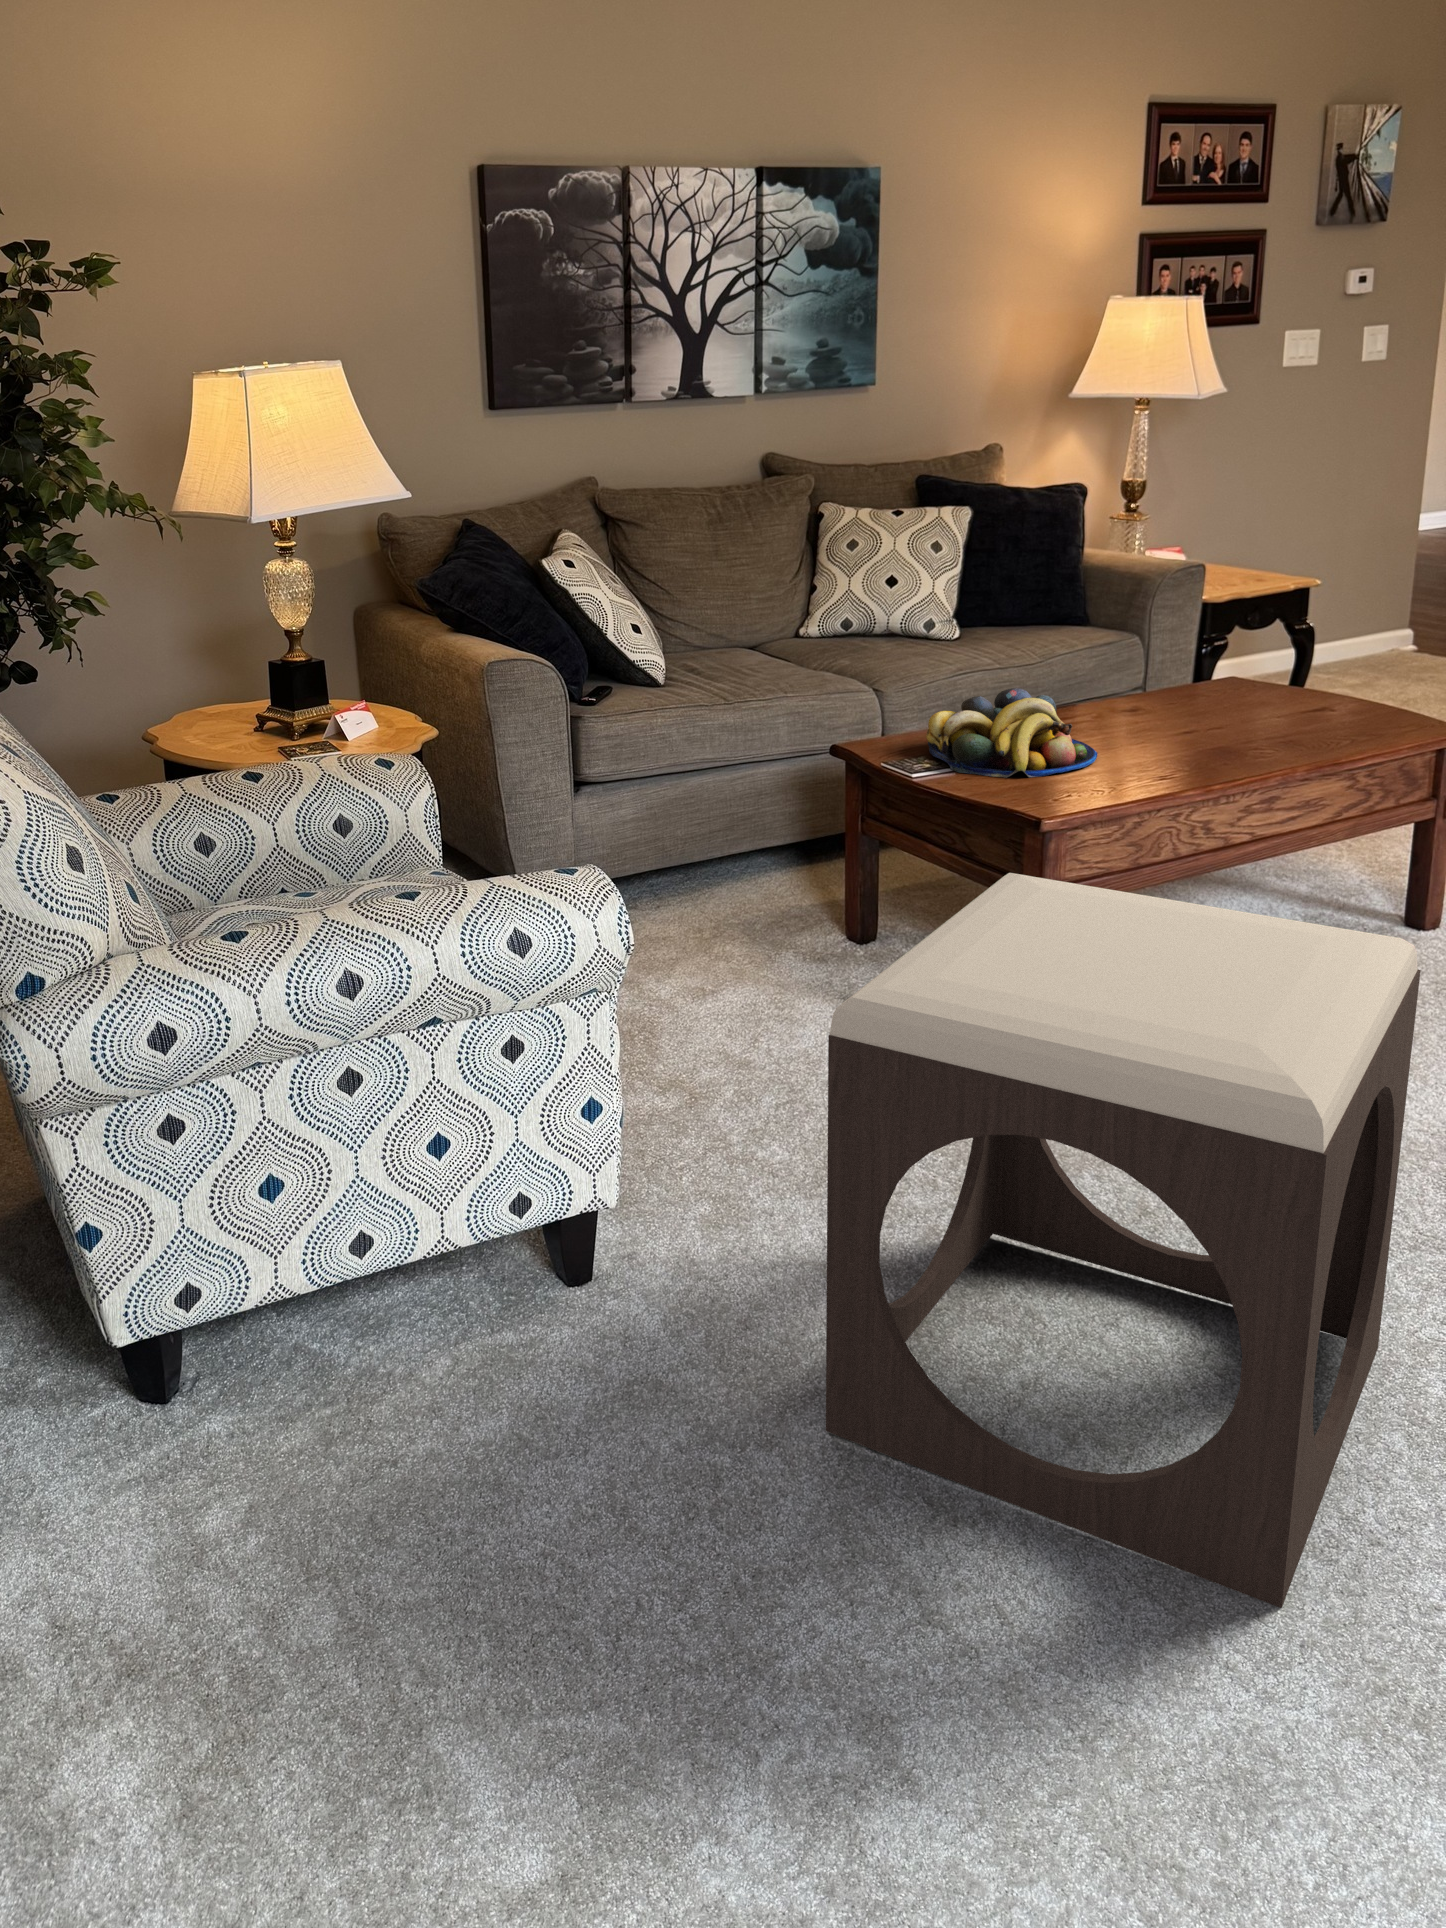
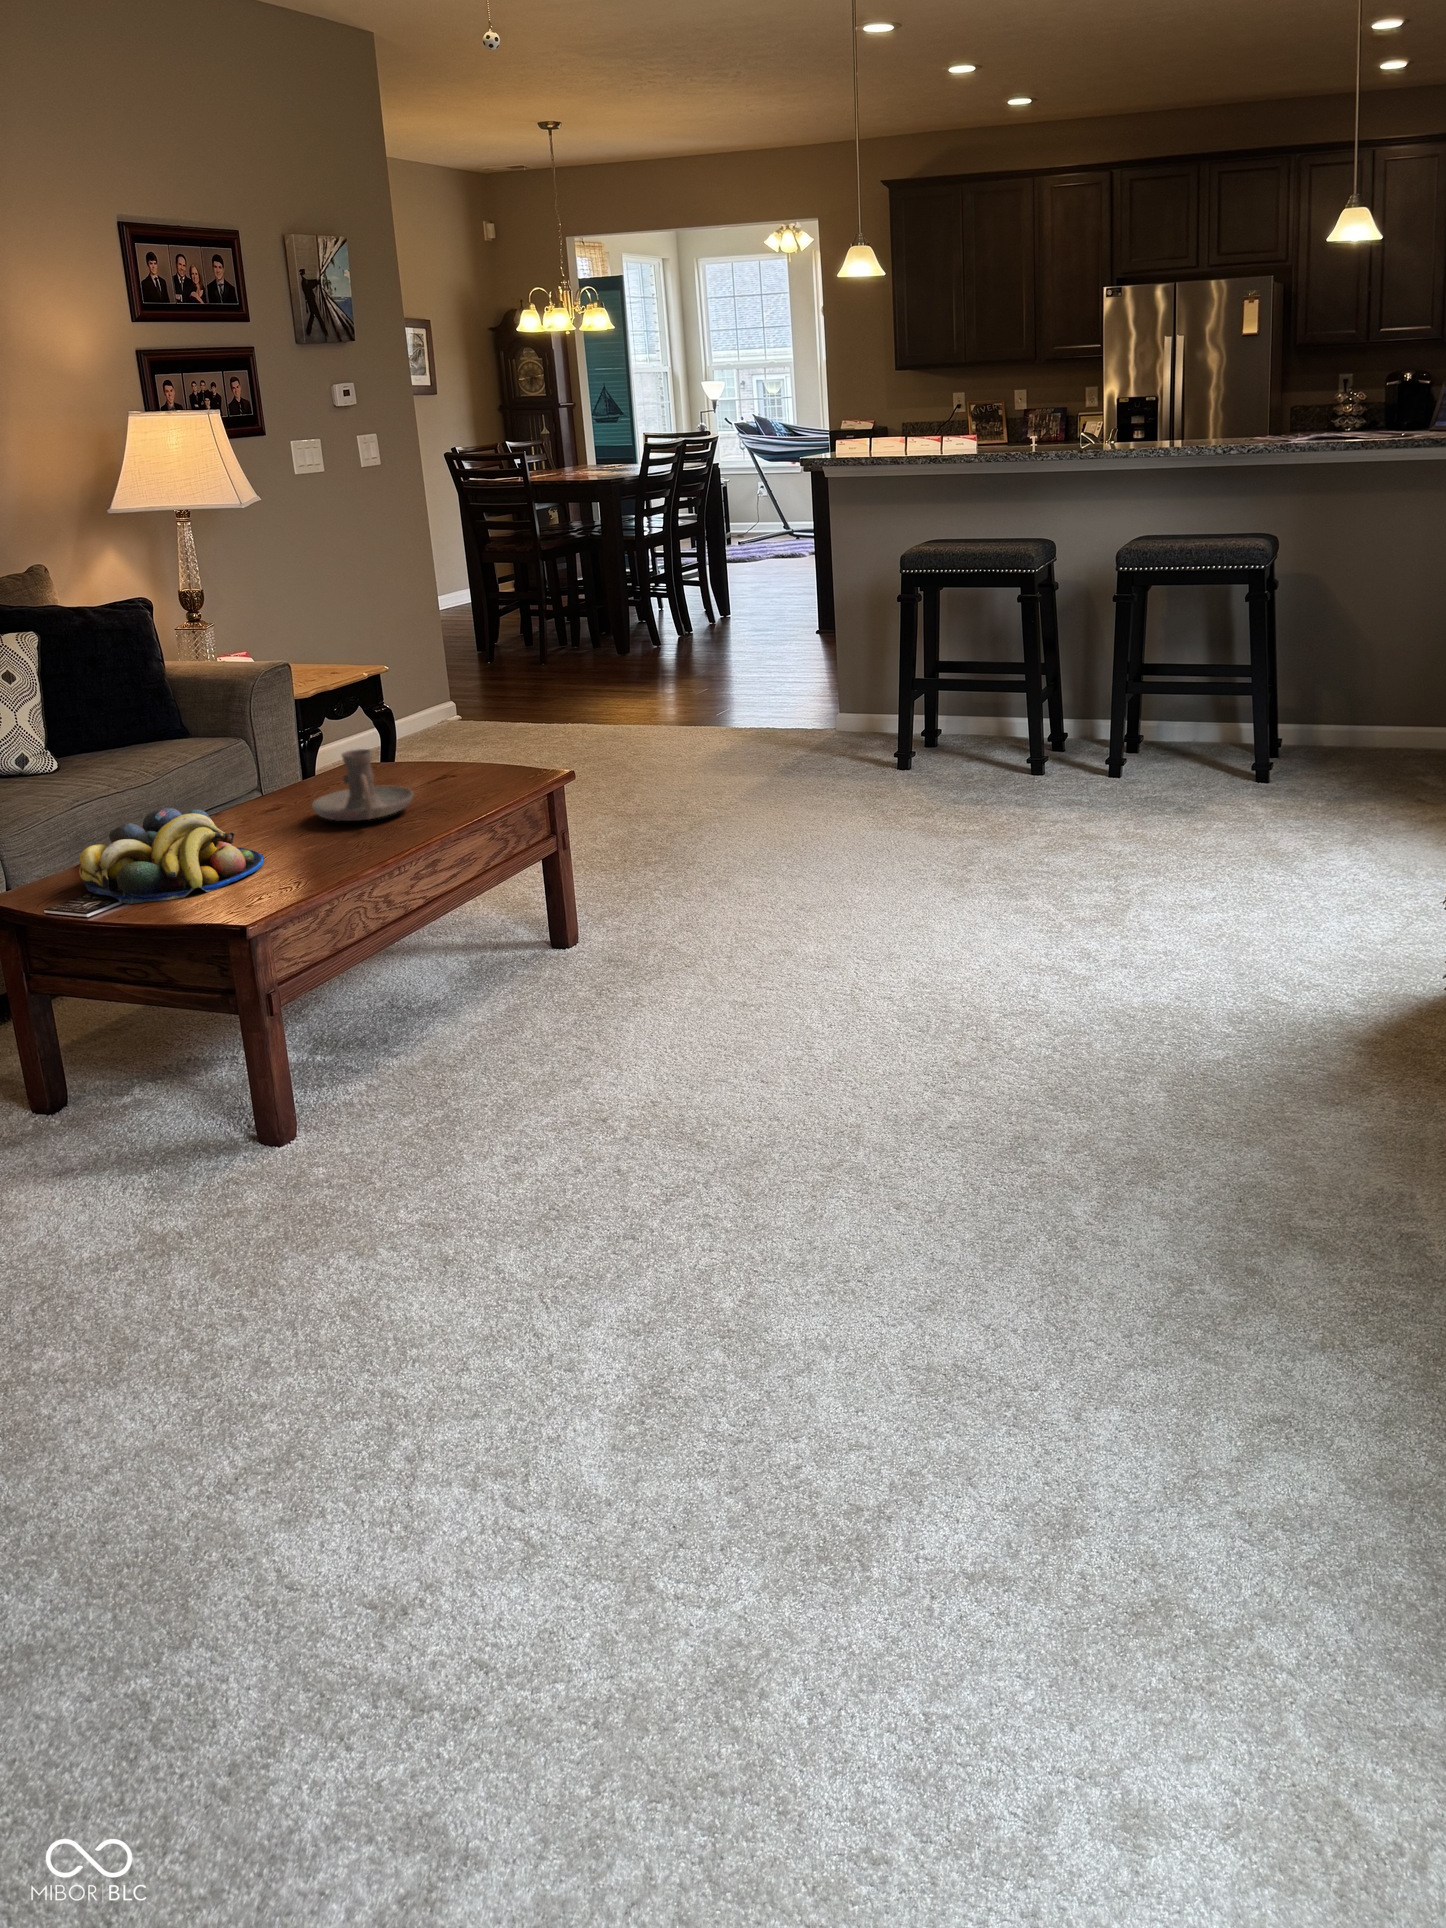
candle holder: none [1166,664,1278,740] -> present [312,749,413,821]
footstool: present [826,873,1421,1608] -> none [170,944,694,1598]

